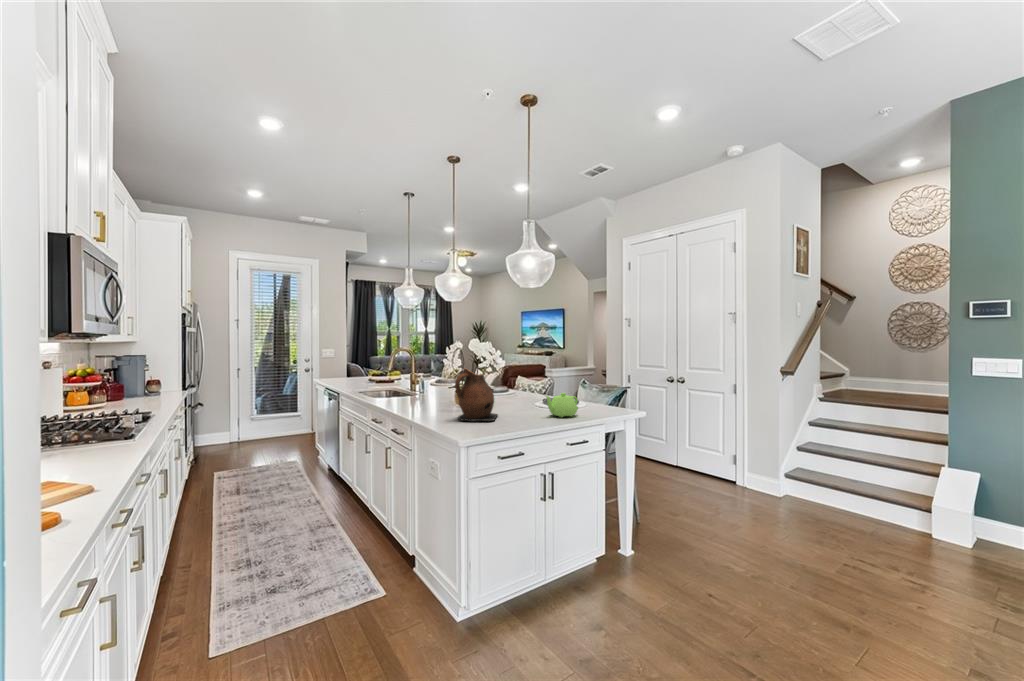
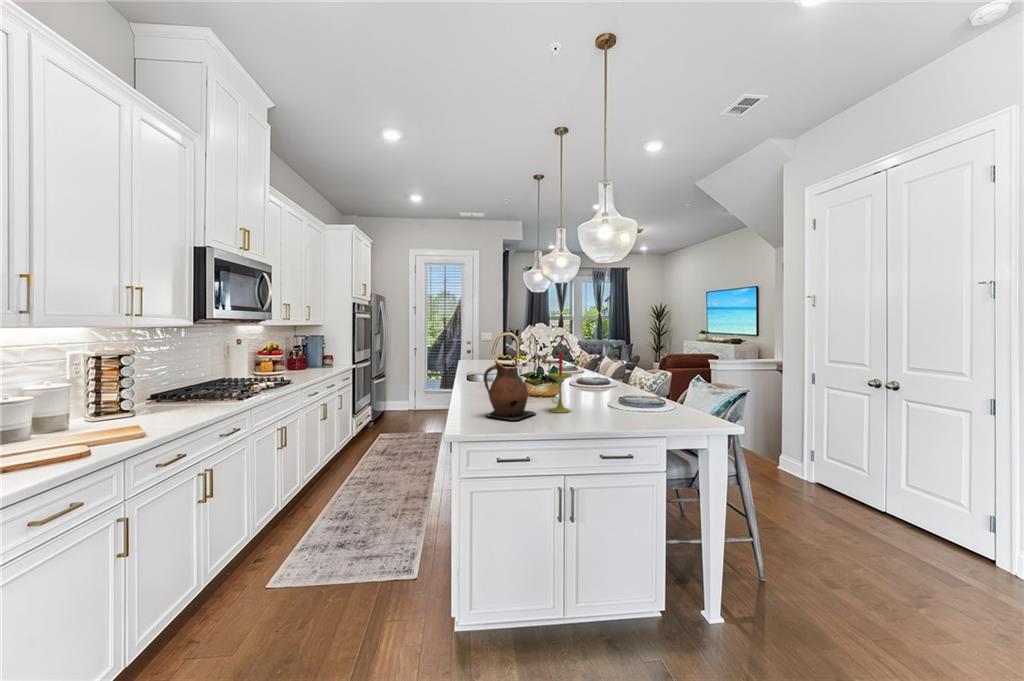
candle: none [499,359,520,412] -> present [549,353,572,413]
teapot: present [546,393,578,418] -> none [582,396,629,426]

